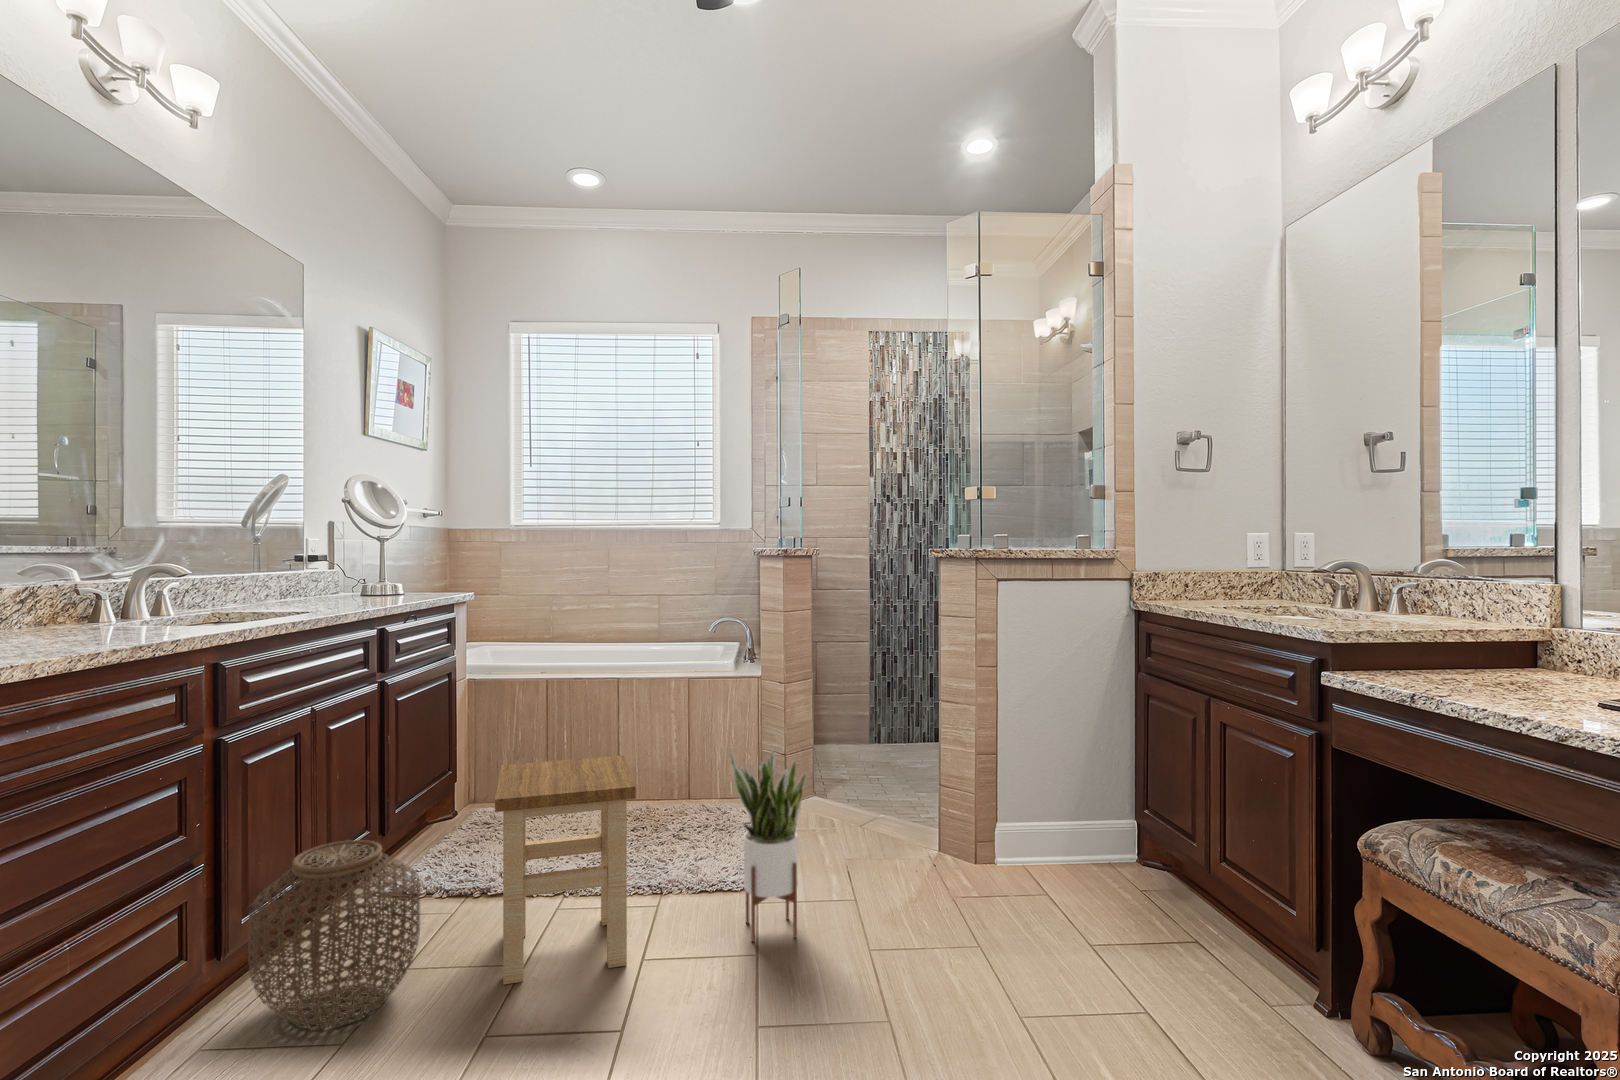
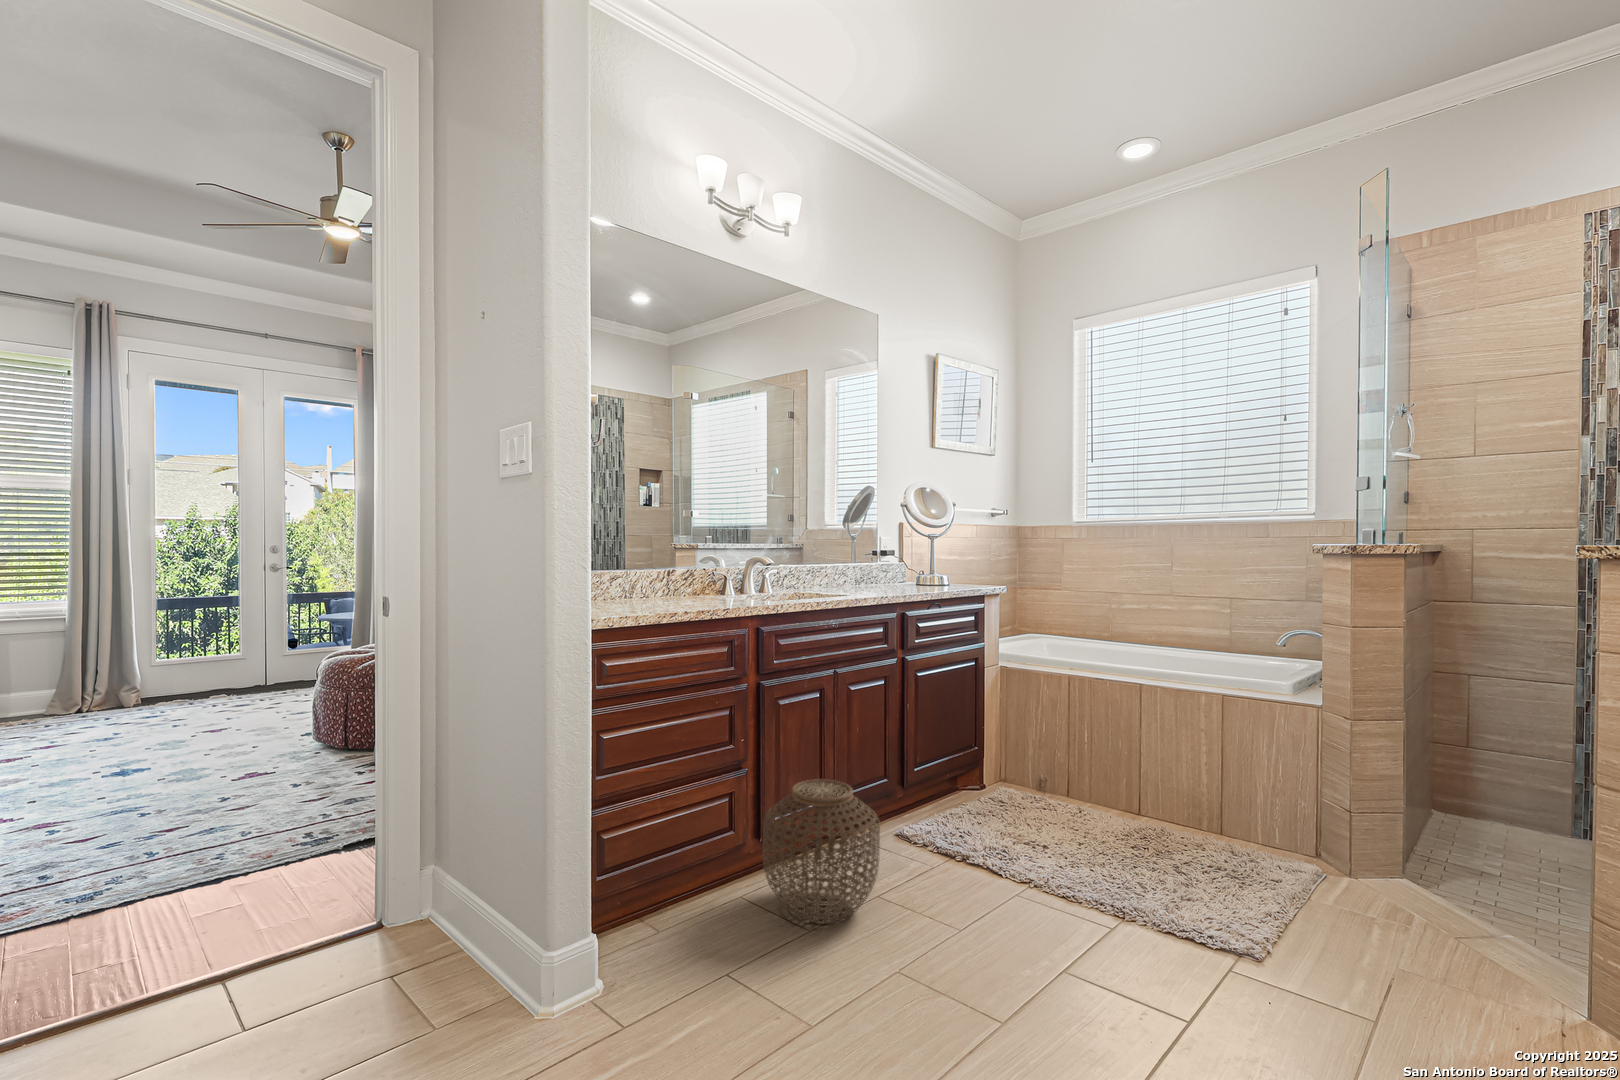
potted plant: present [728,748,807,942] -> none [1179,780,1274,1025]
stool: present [495,755,636,984] -> none [931,748,1079,972]

